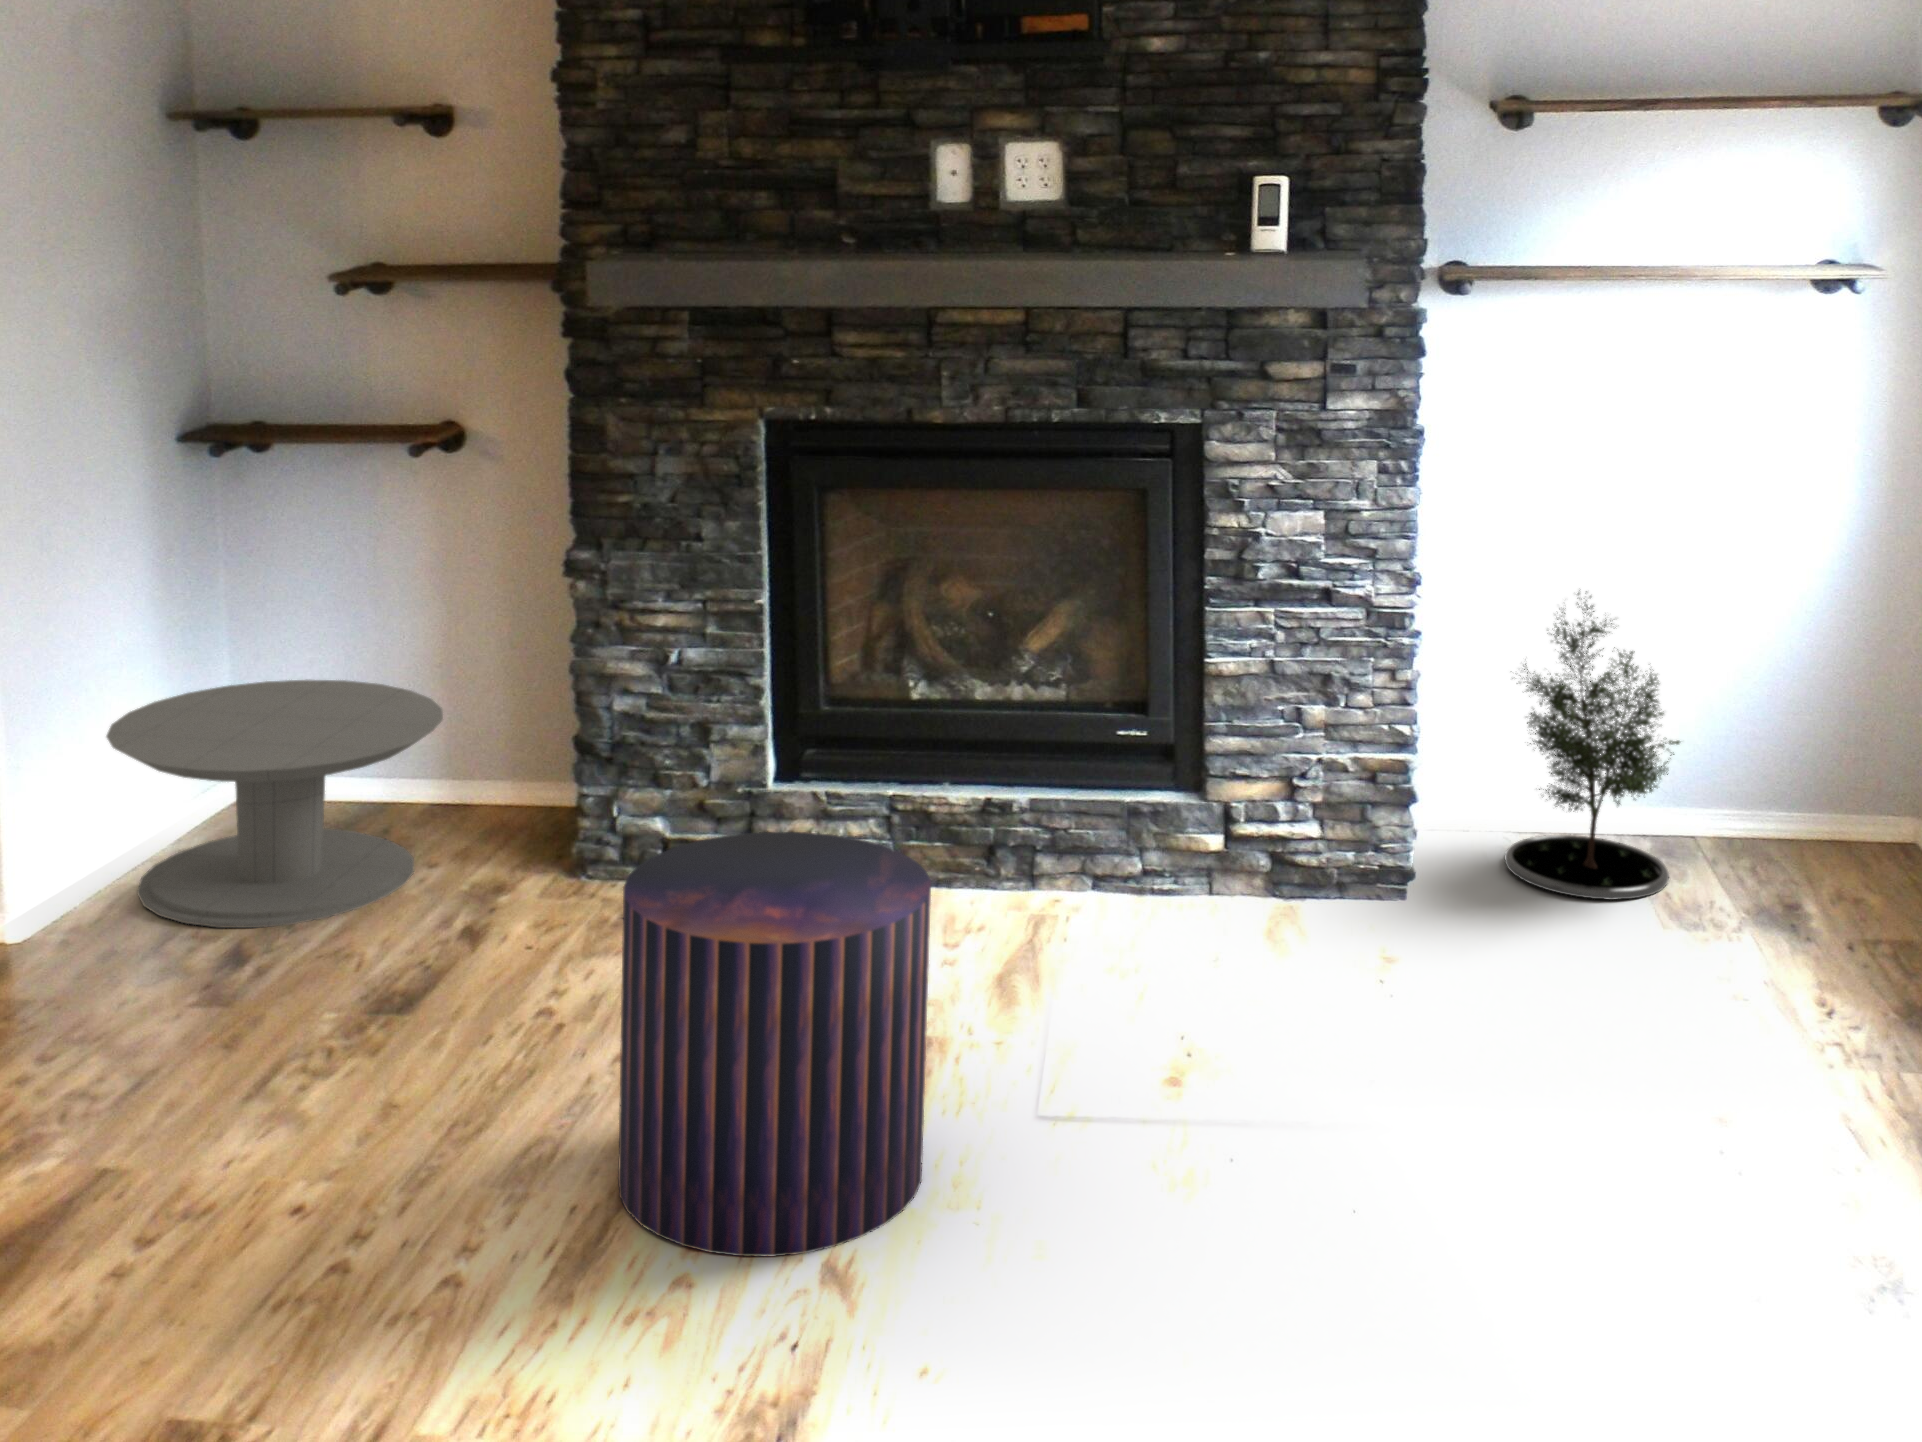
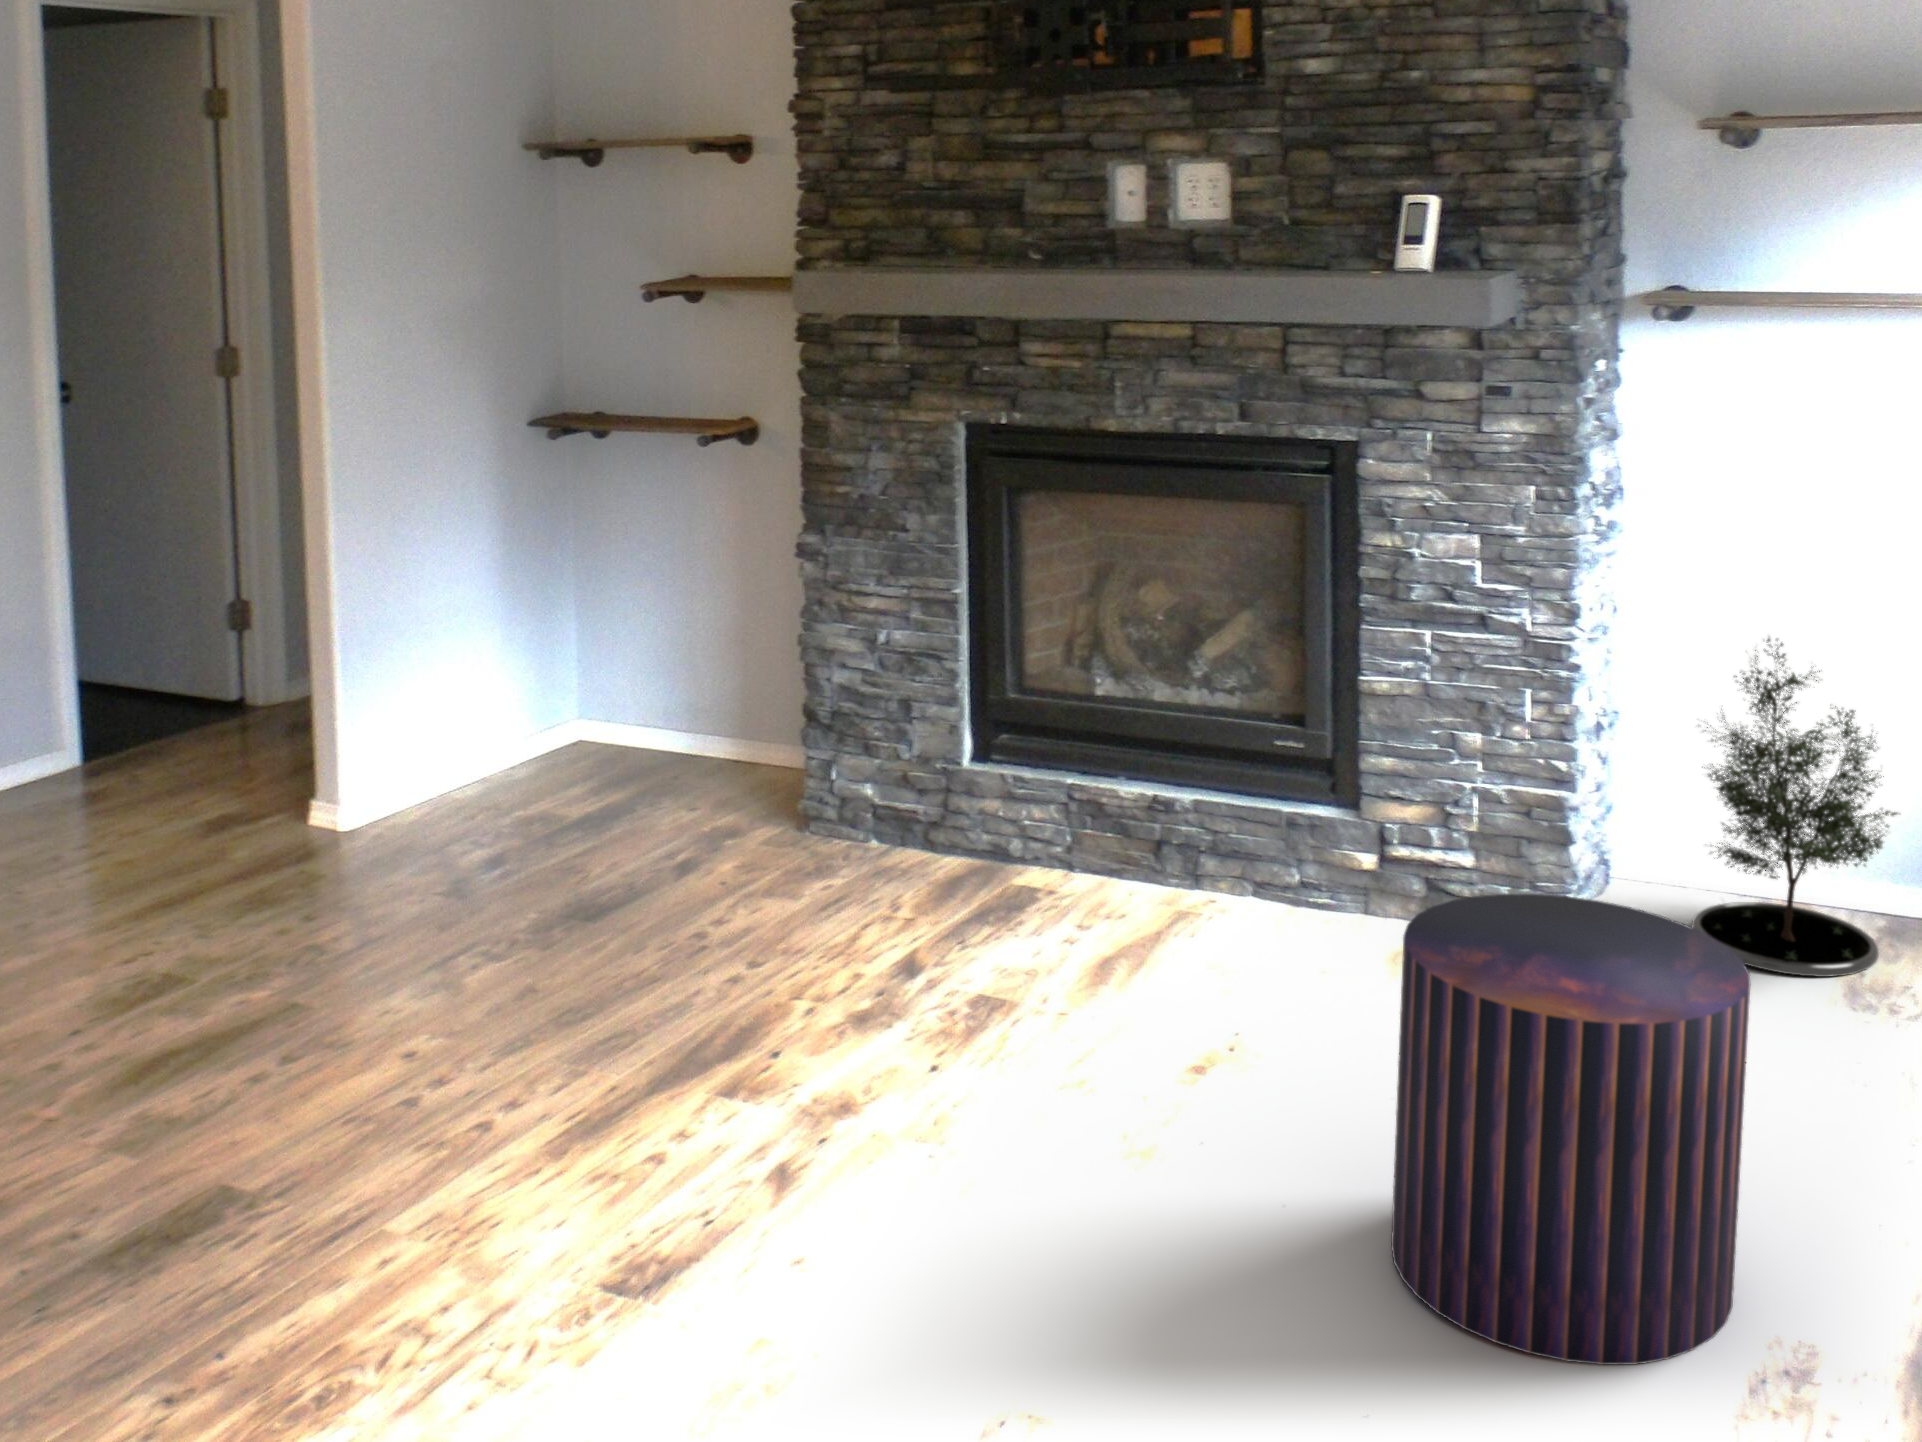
side table: present [106,680,443,928] -> none [433,634,707,839]
pouf: present [618,832,931,1256] -> present [1391,894,1750,1365]

